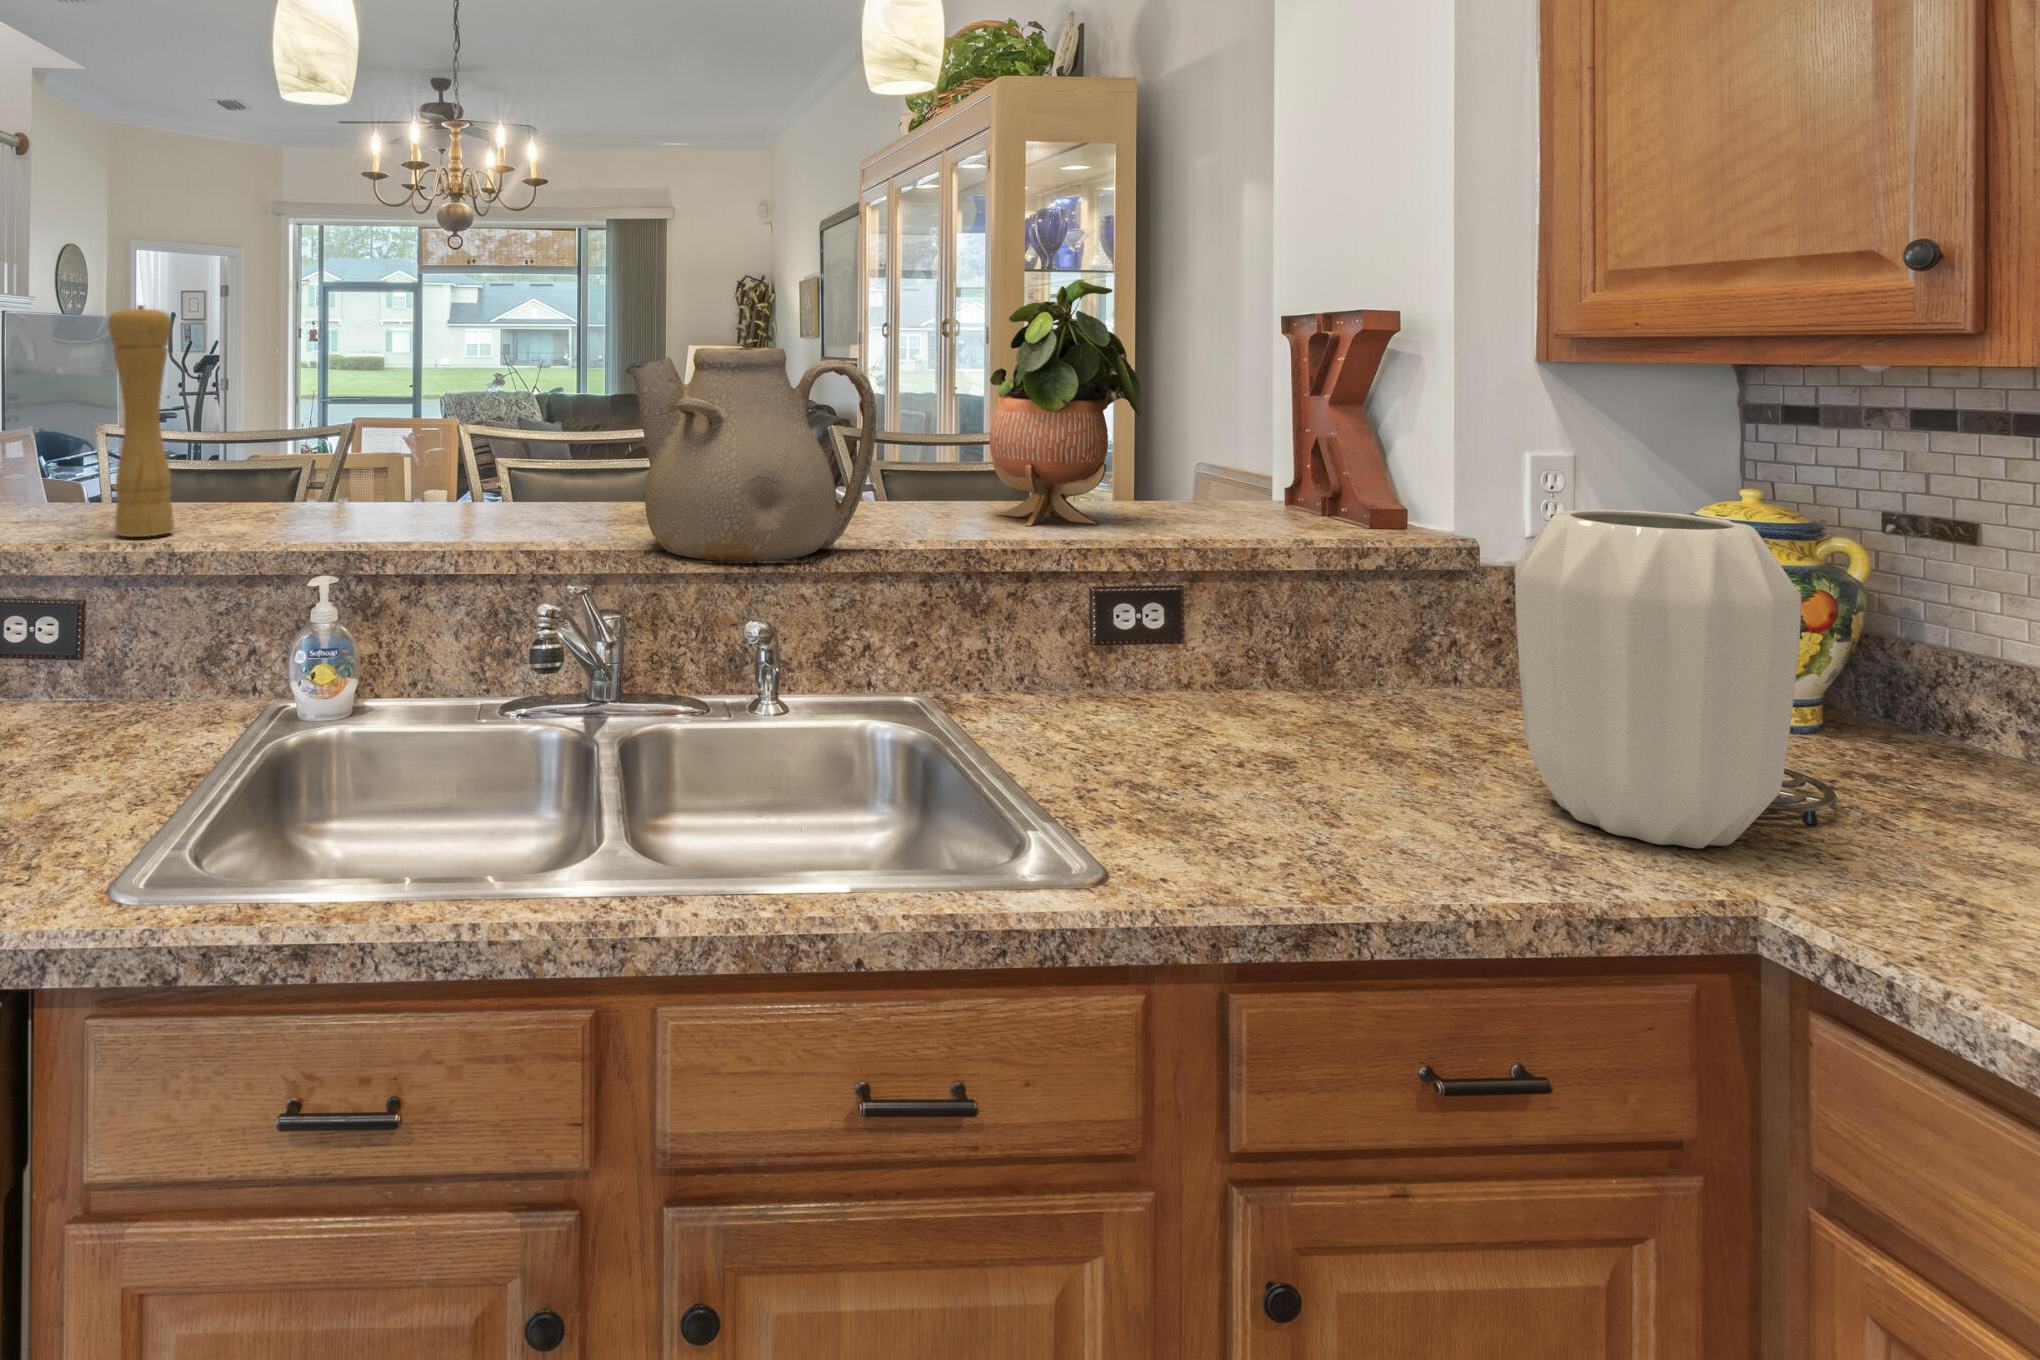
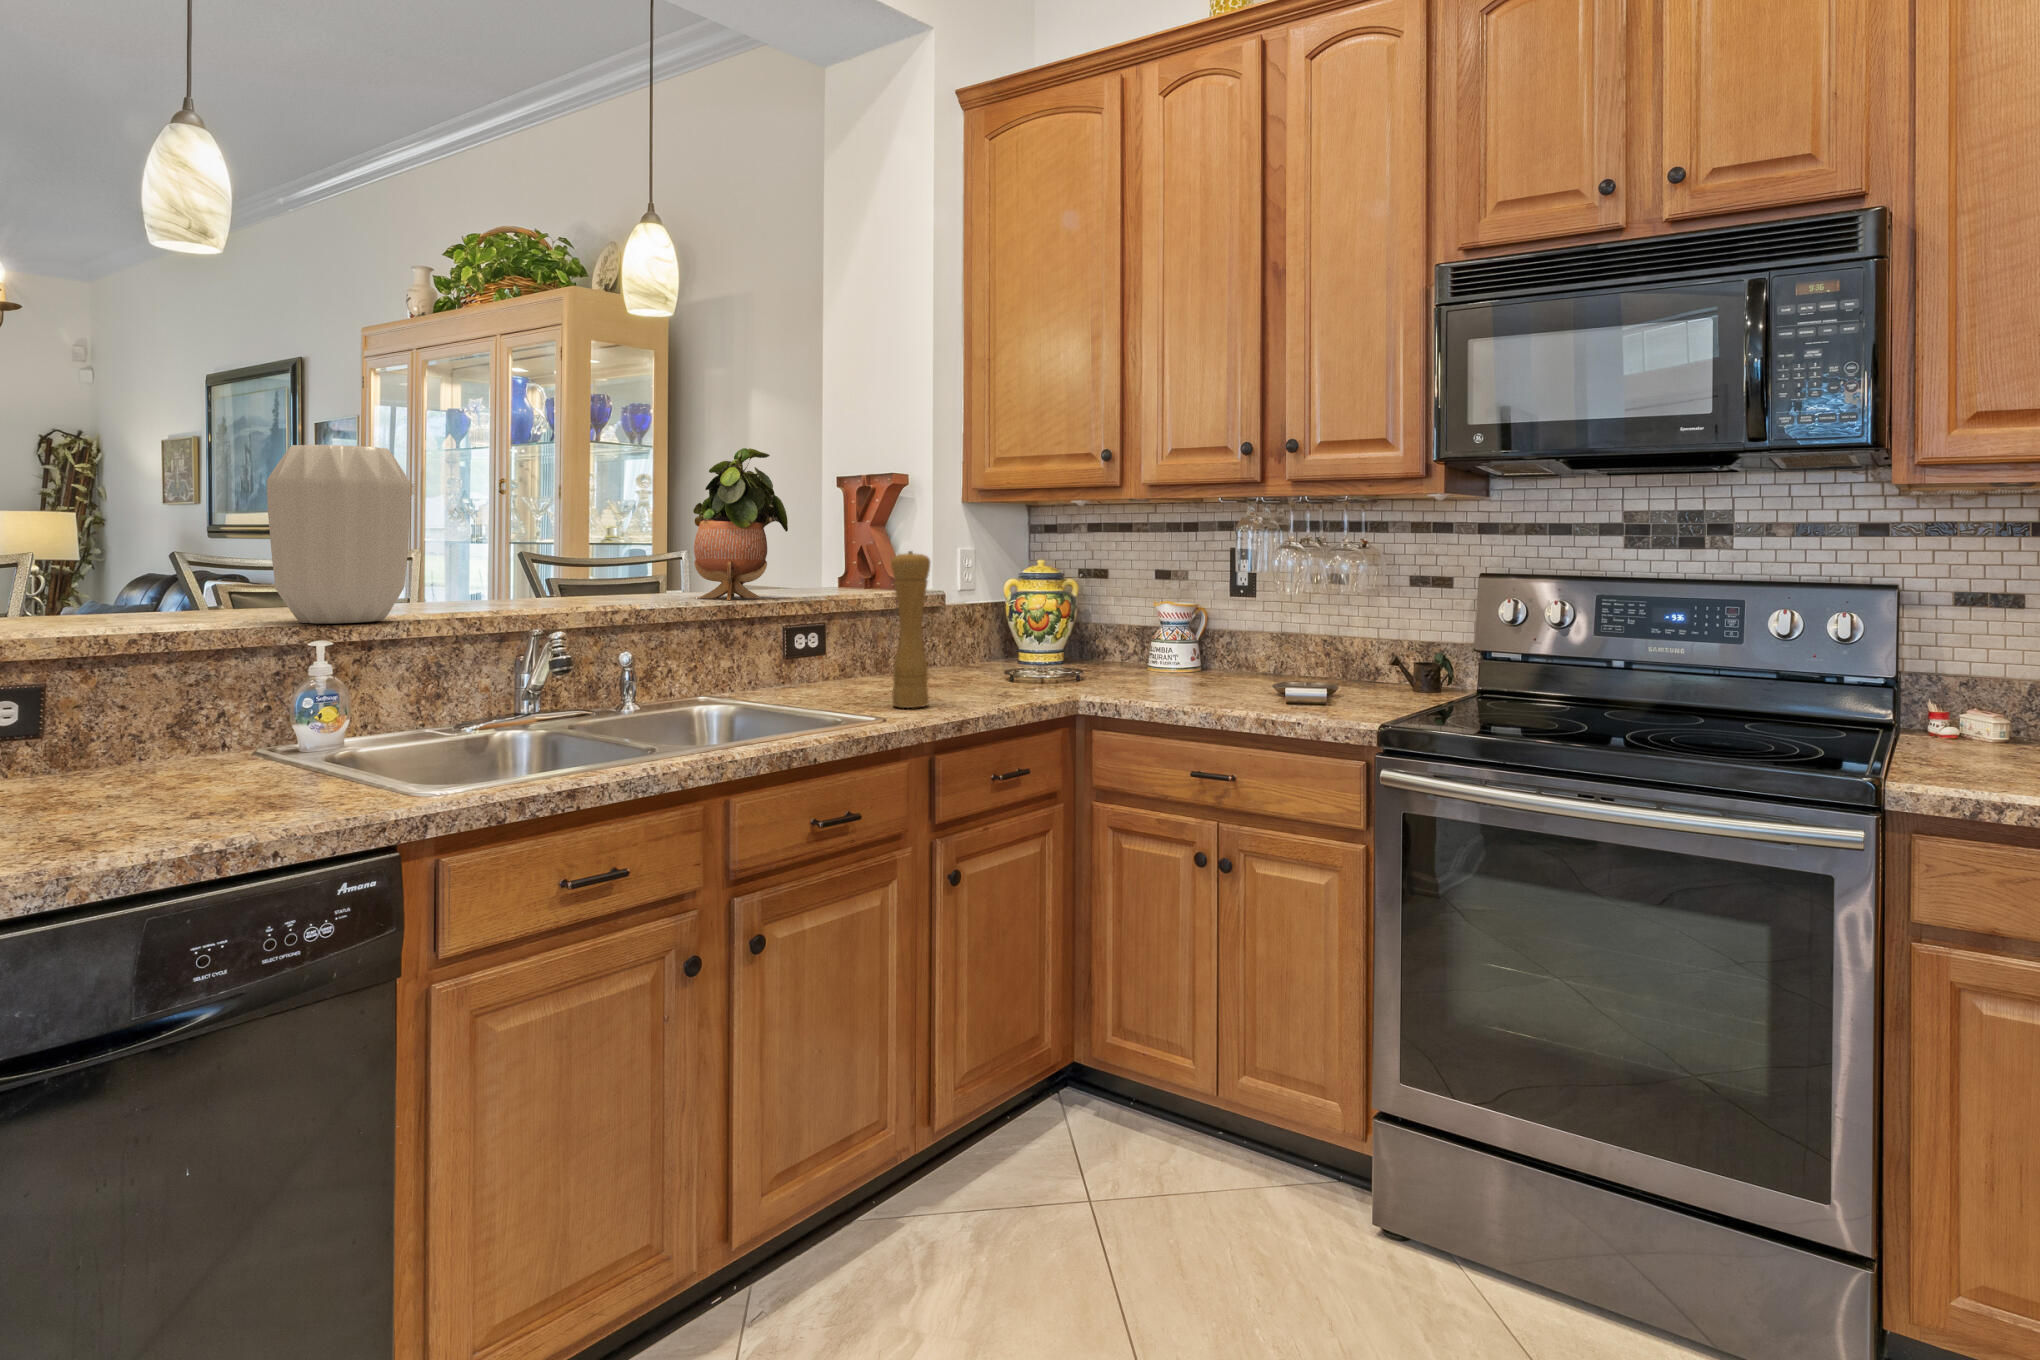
pepper mill: present [108,305,174,537] -> present [891,551,930,708]
teapot: present [625,348,877,561] -> none [523,477,683,614]
vase: present [1515,509,1802,848] -> present [267,445,411,624]

